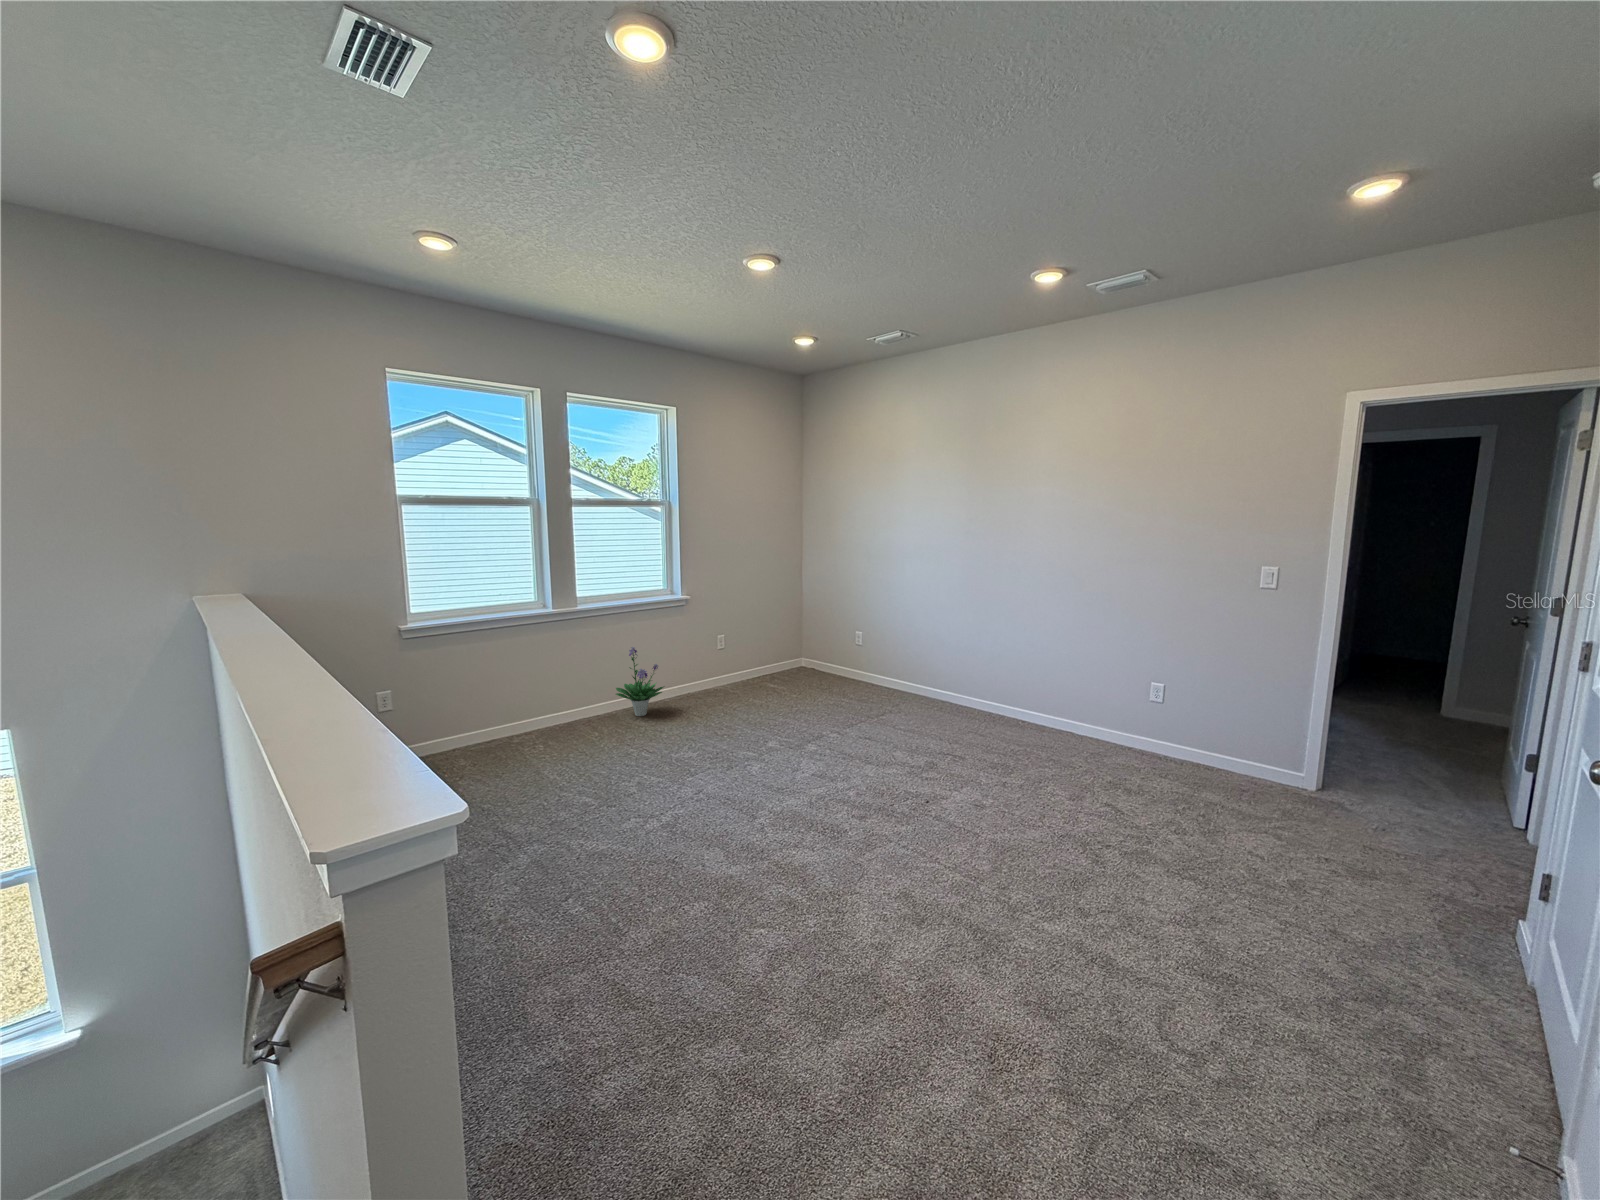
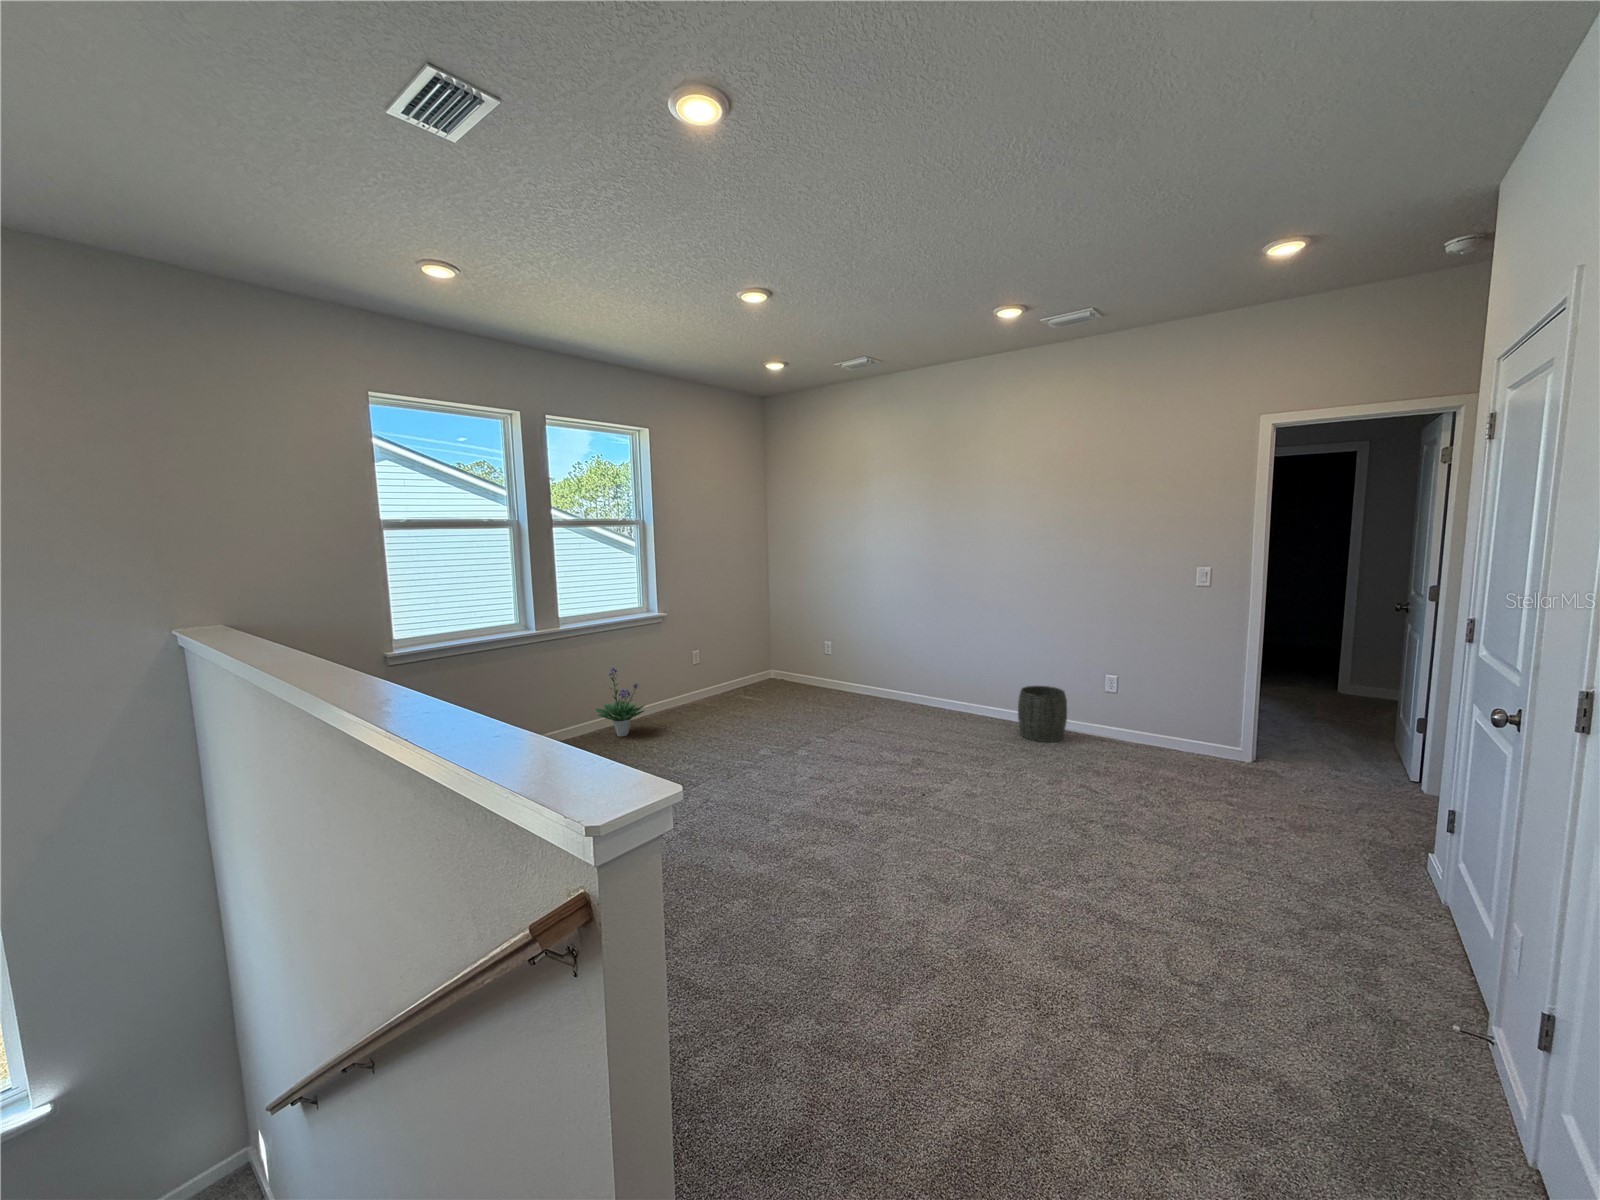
woven basket: none [1048,688,1102,750] -> present [1018,686,1067,742]

